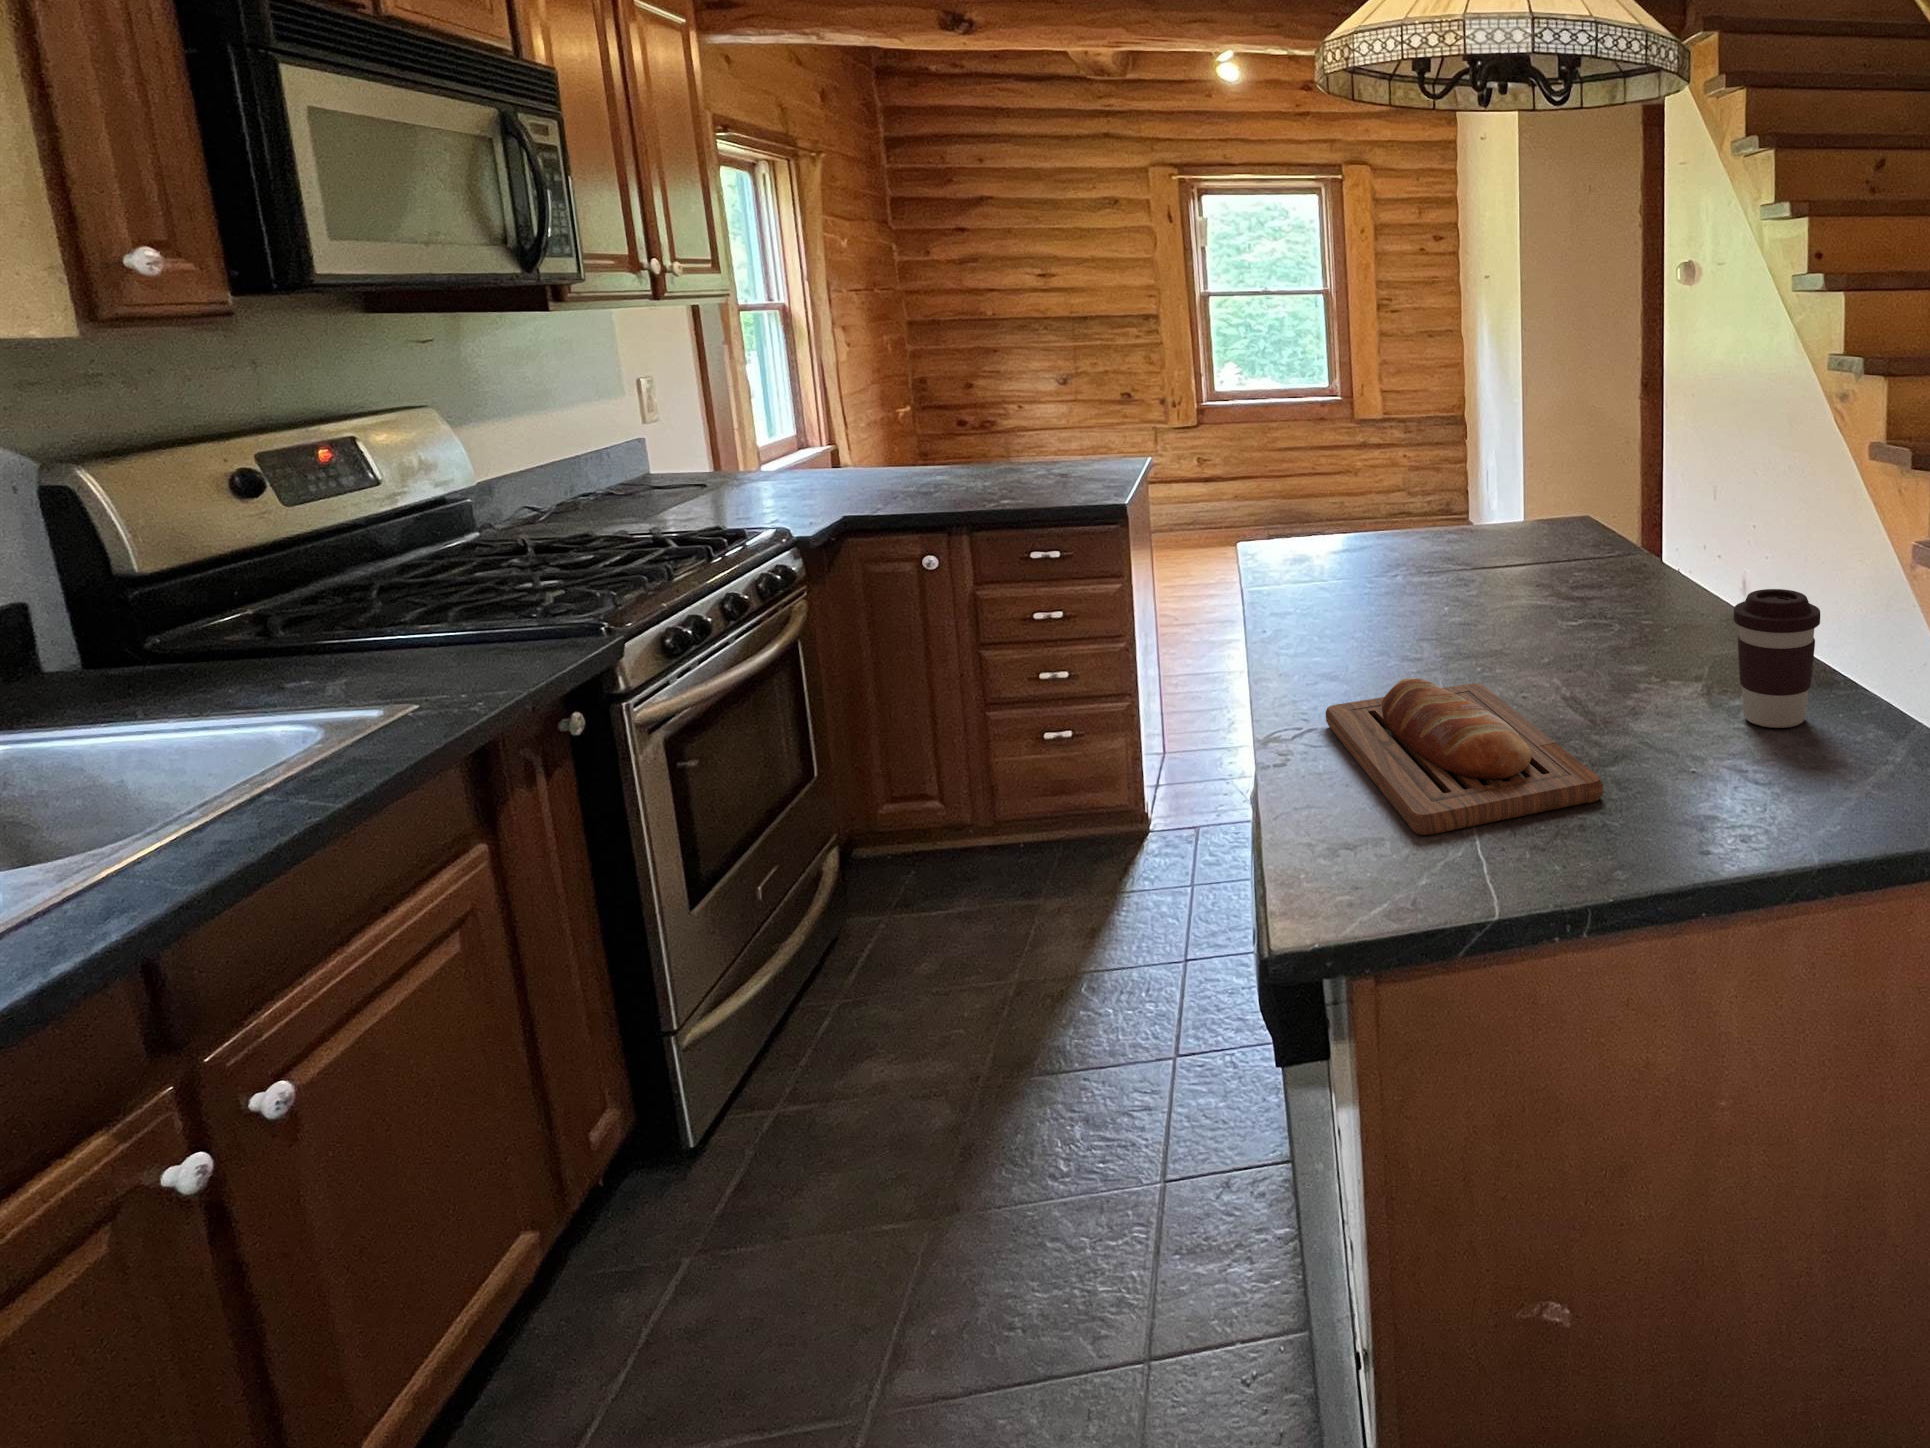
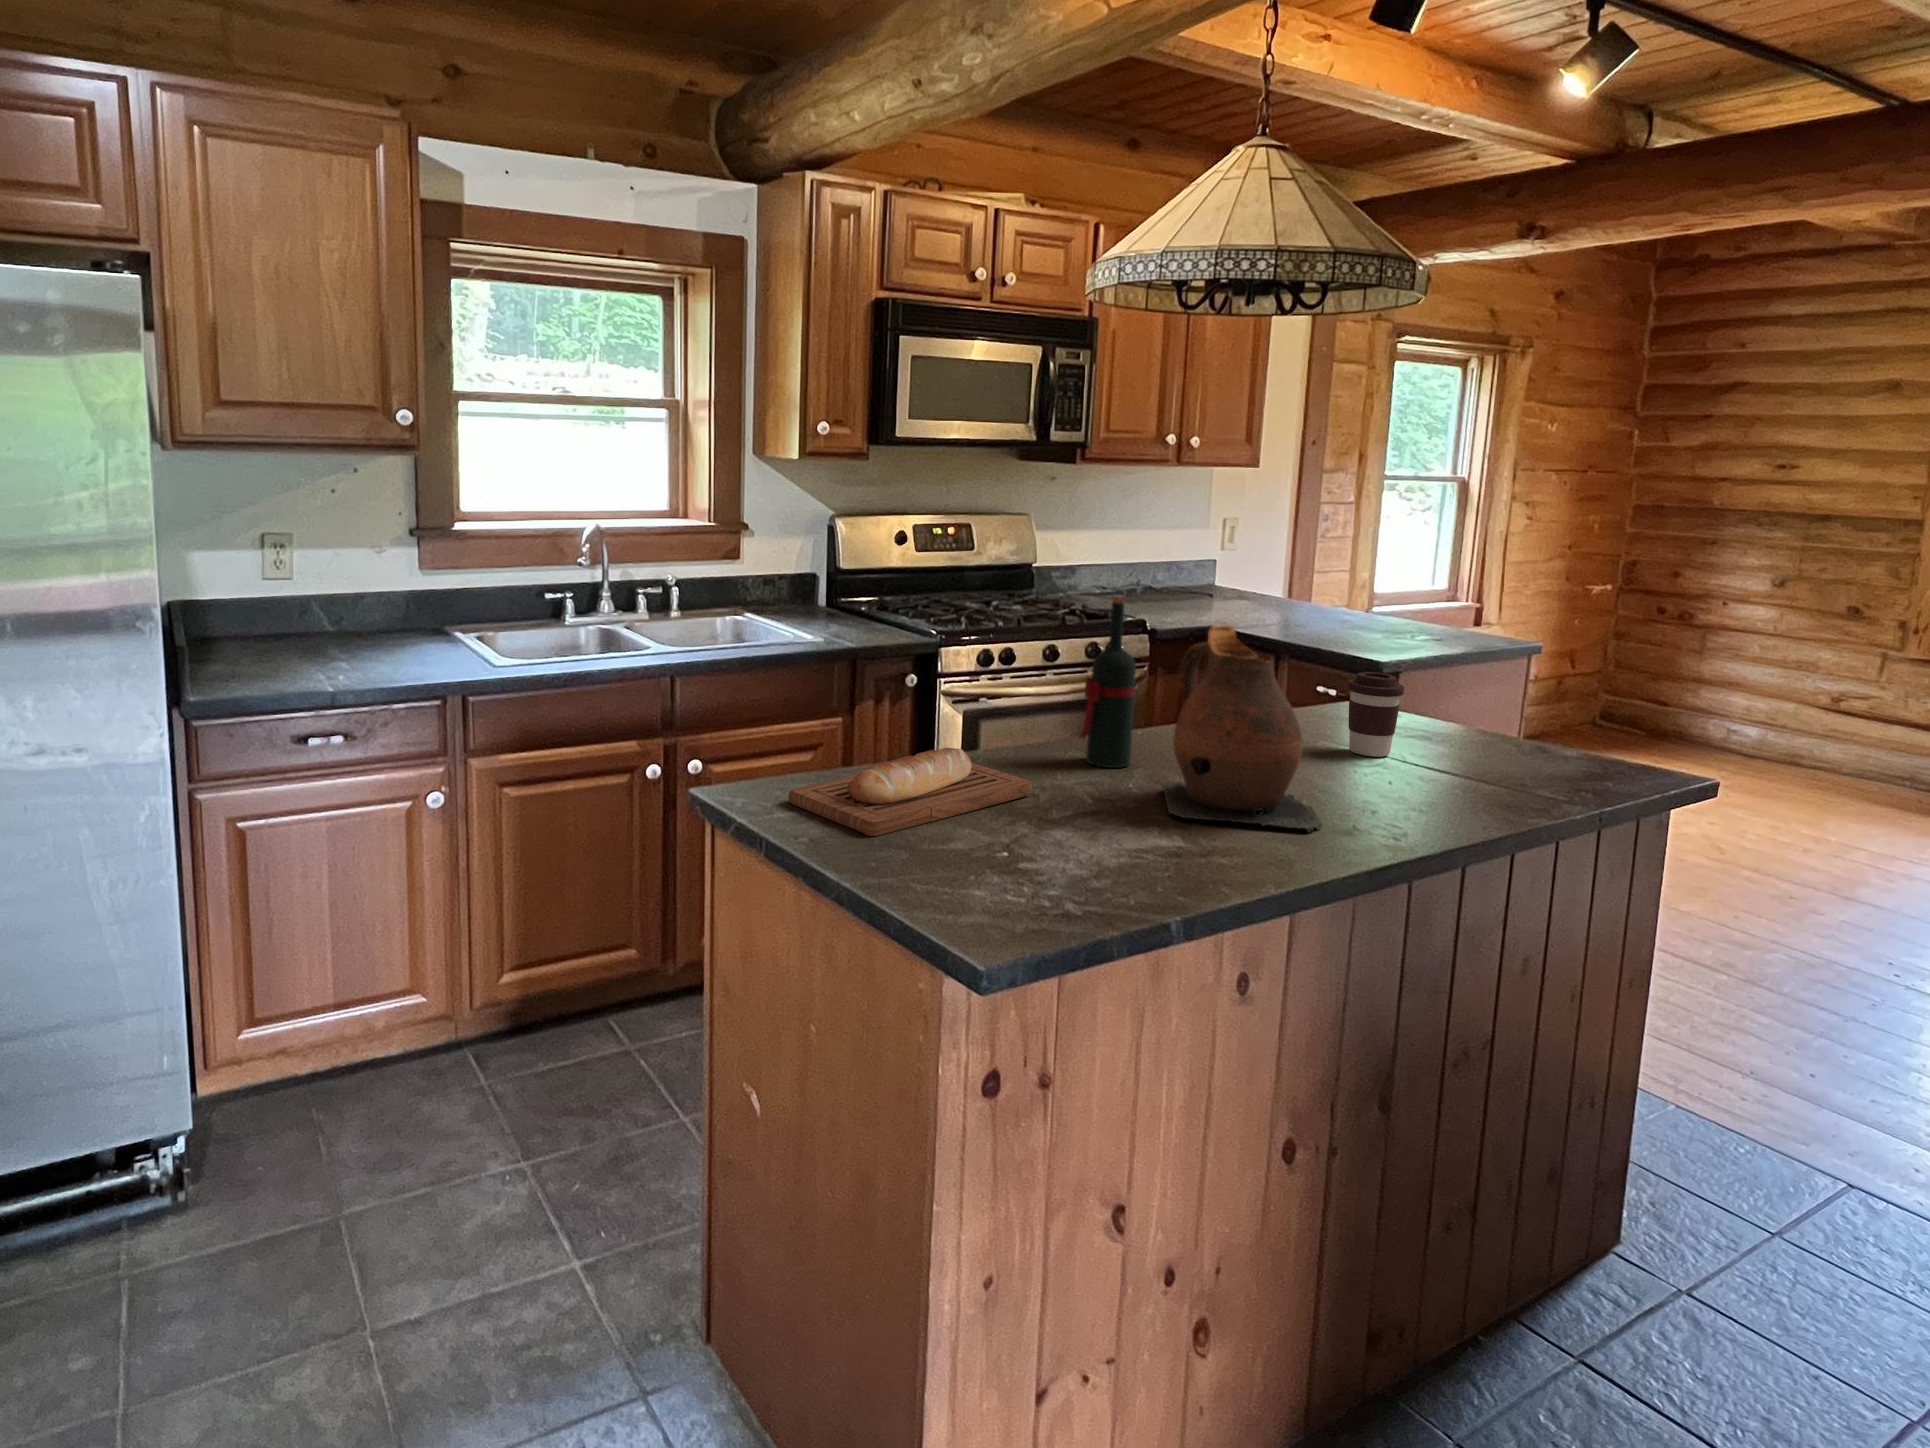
wine bottle: none [1343,441,1403,658] -> present [1080,595,1136,768]
ceramic pitcher: none [1482,445,1662,658] -> present [1163,625,1322,833]
coffee cup: present [1733,589,1820,728] -> present [1347,672,1404,757]

